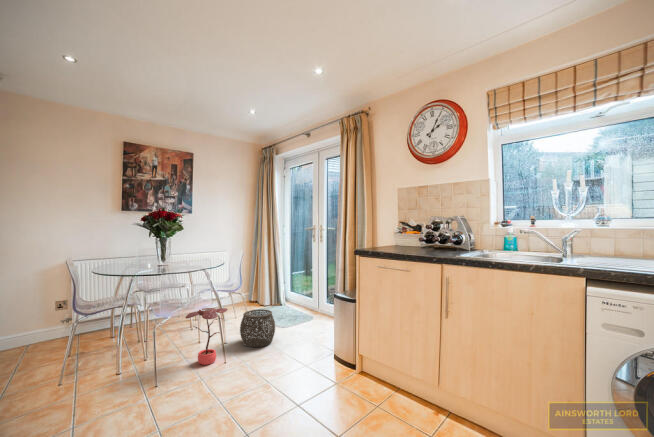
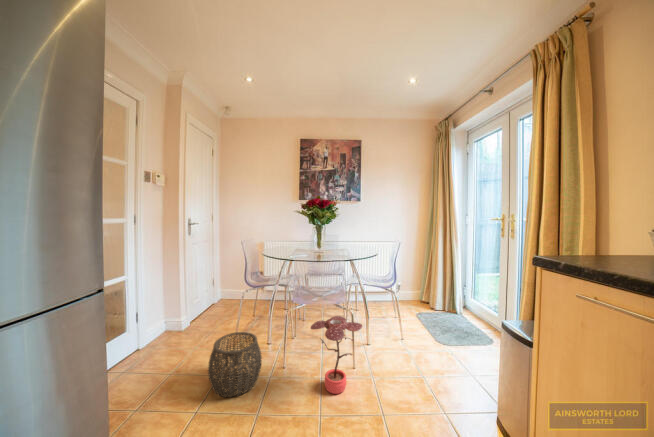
woven basket: present [240,309,275,347] -> present [208,332,262,397]

